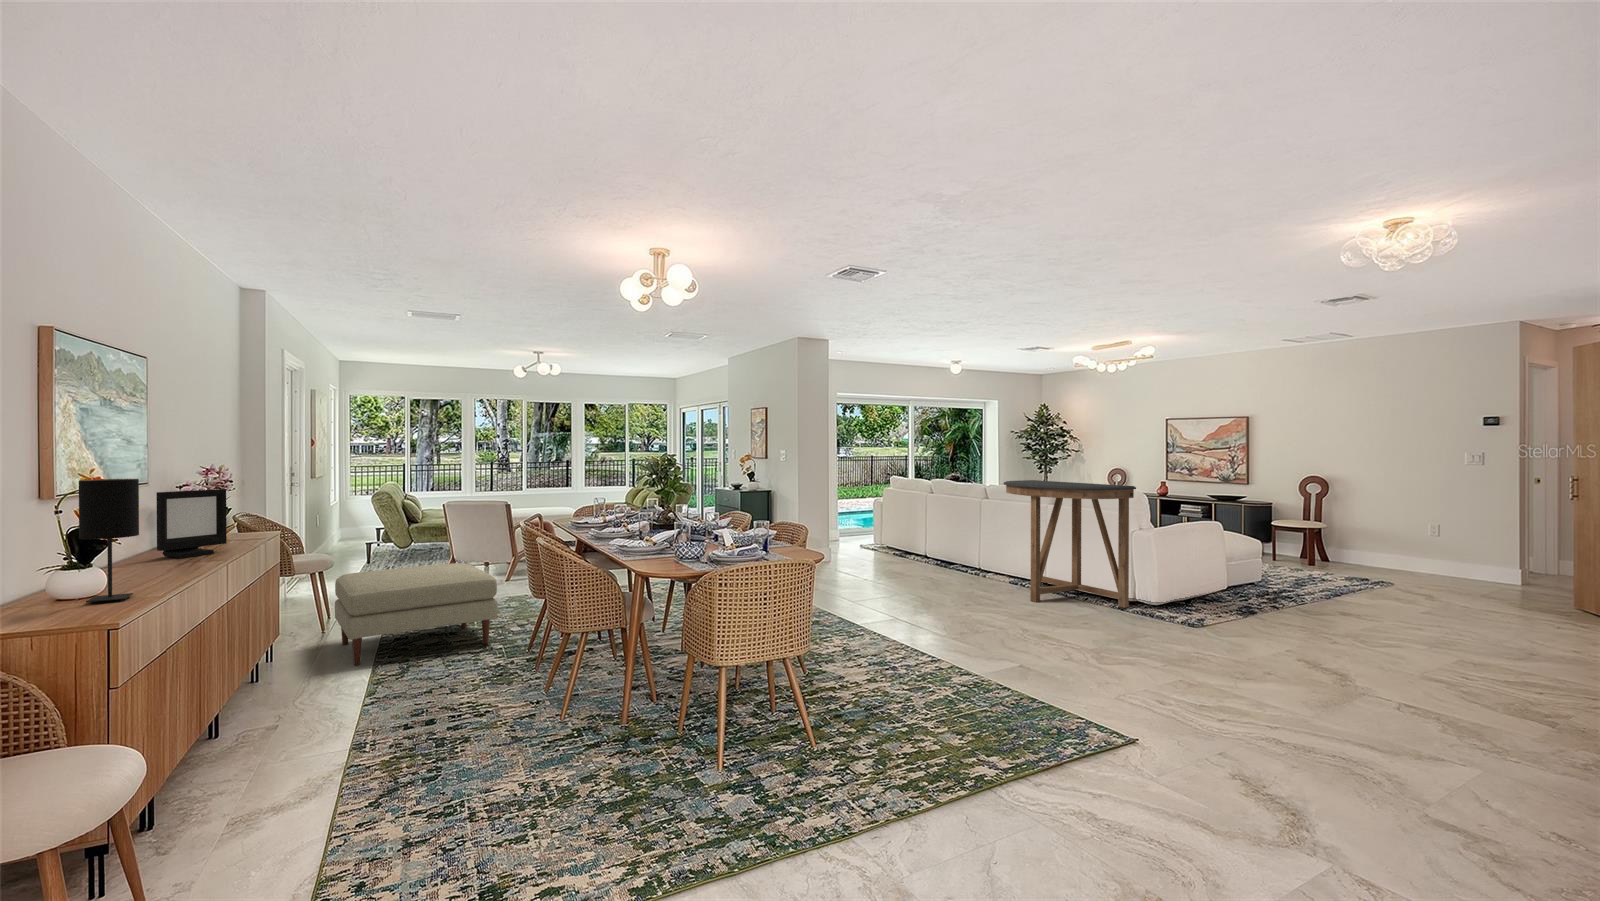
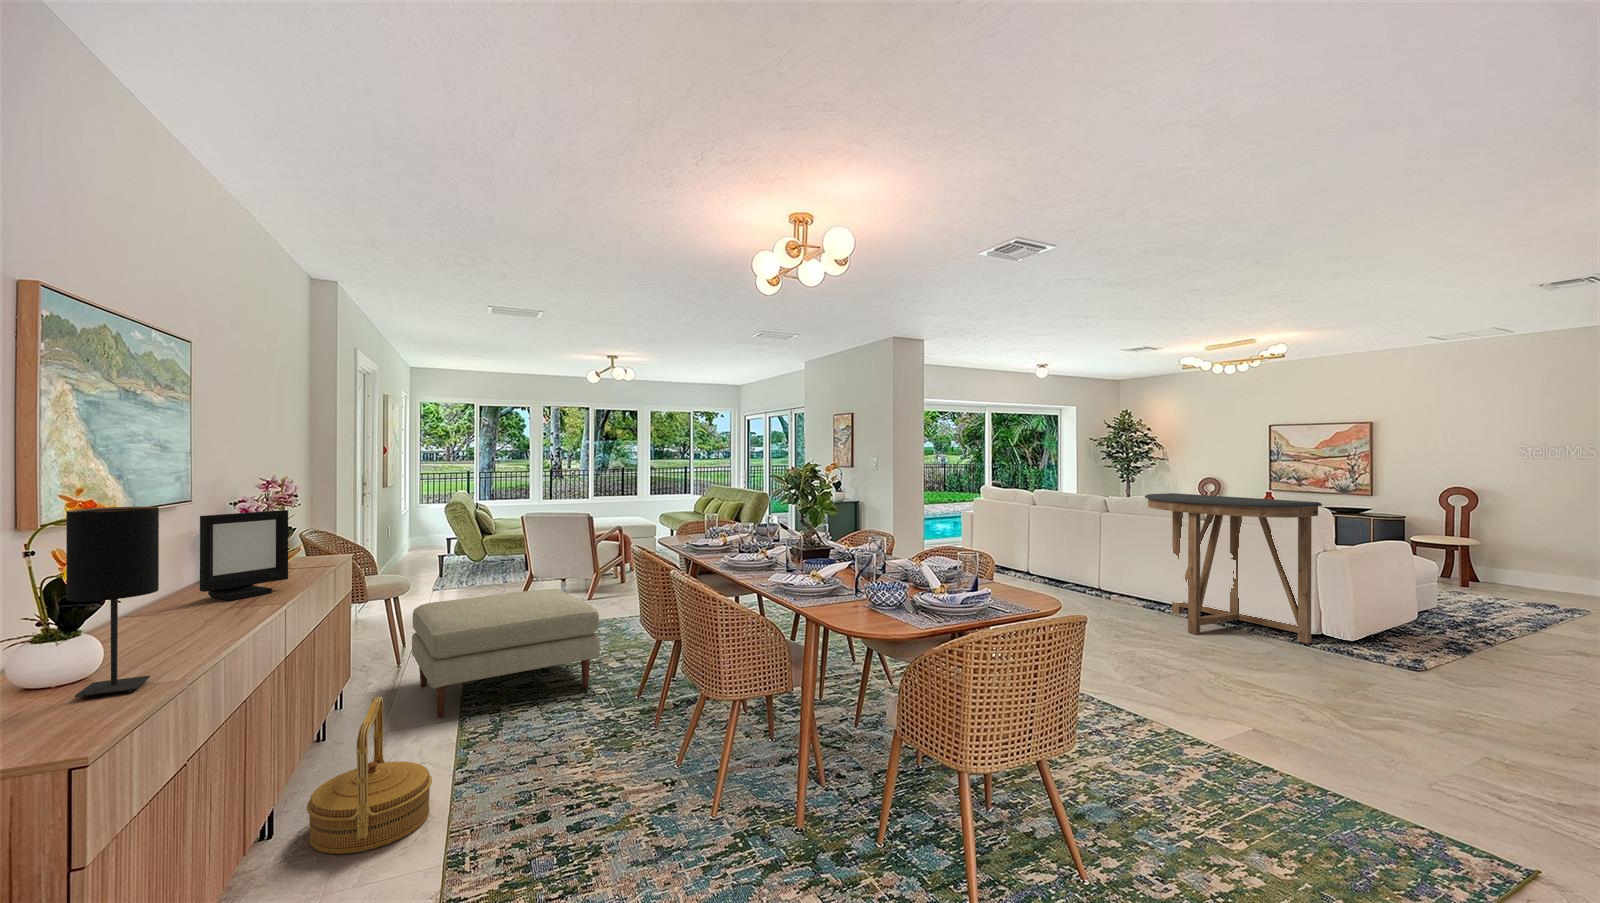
woven basket: none [243,634,342,745] -> present [307,697,432,854]

